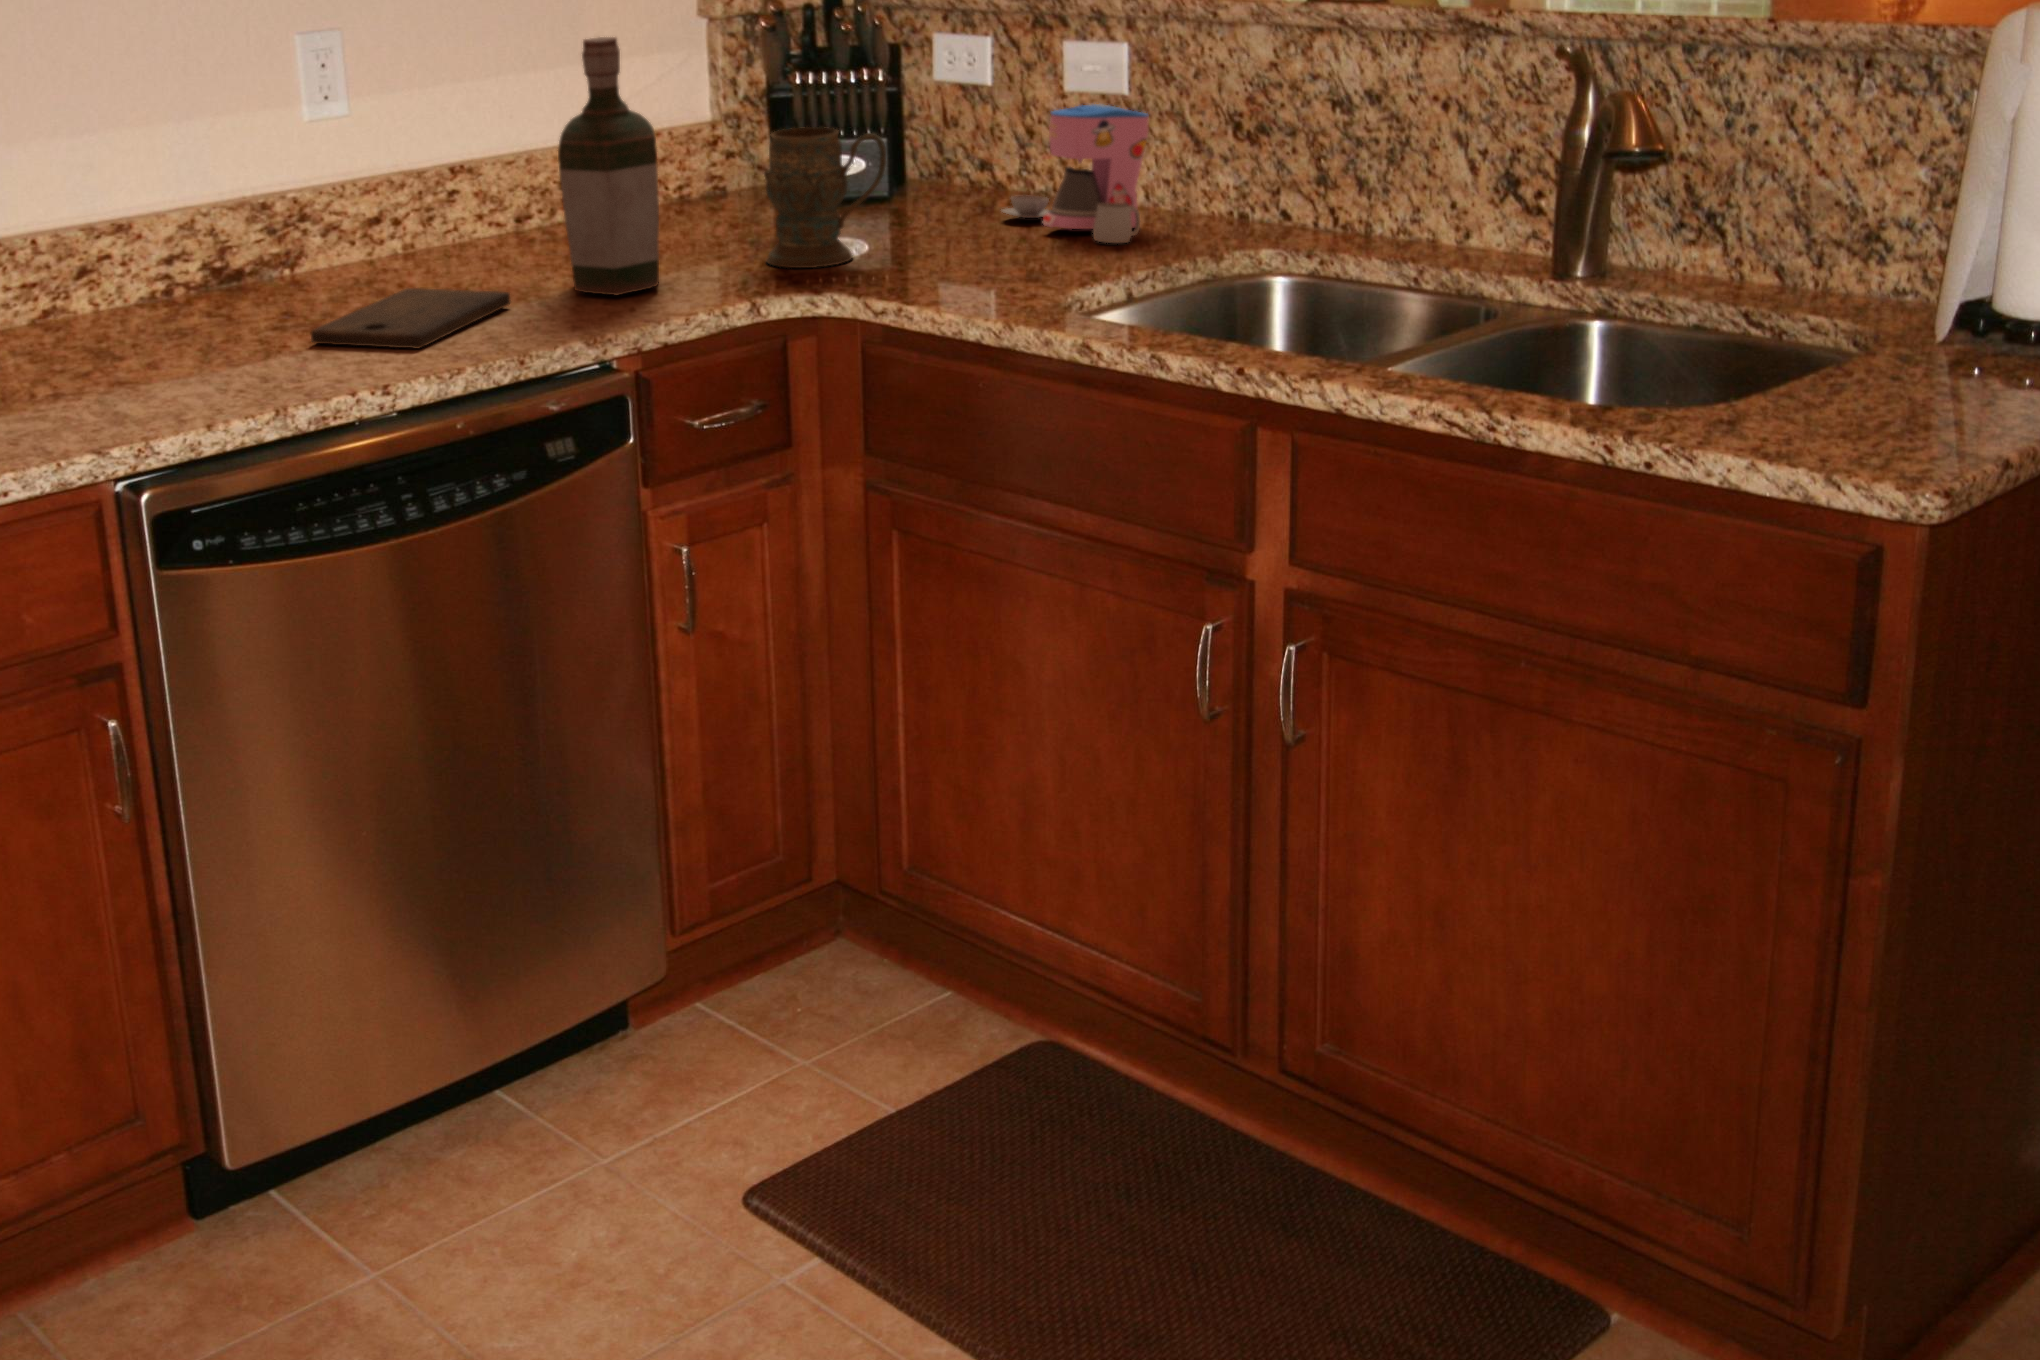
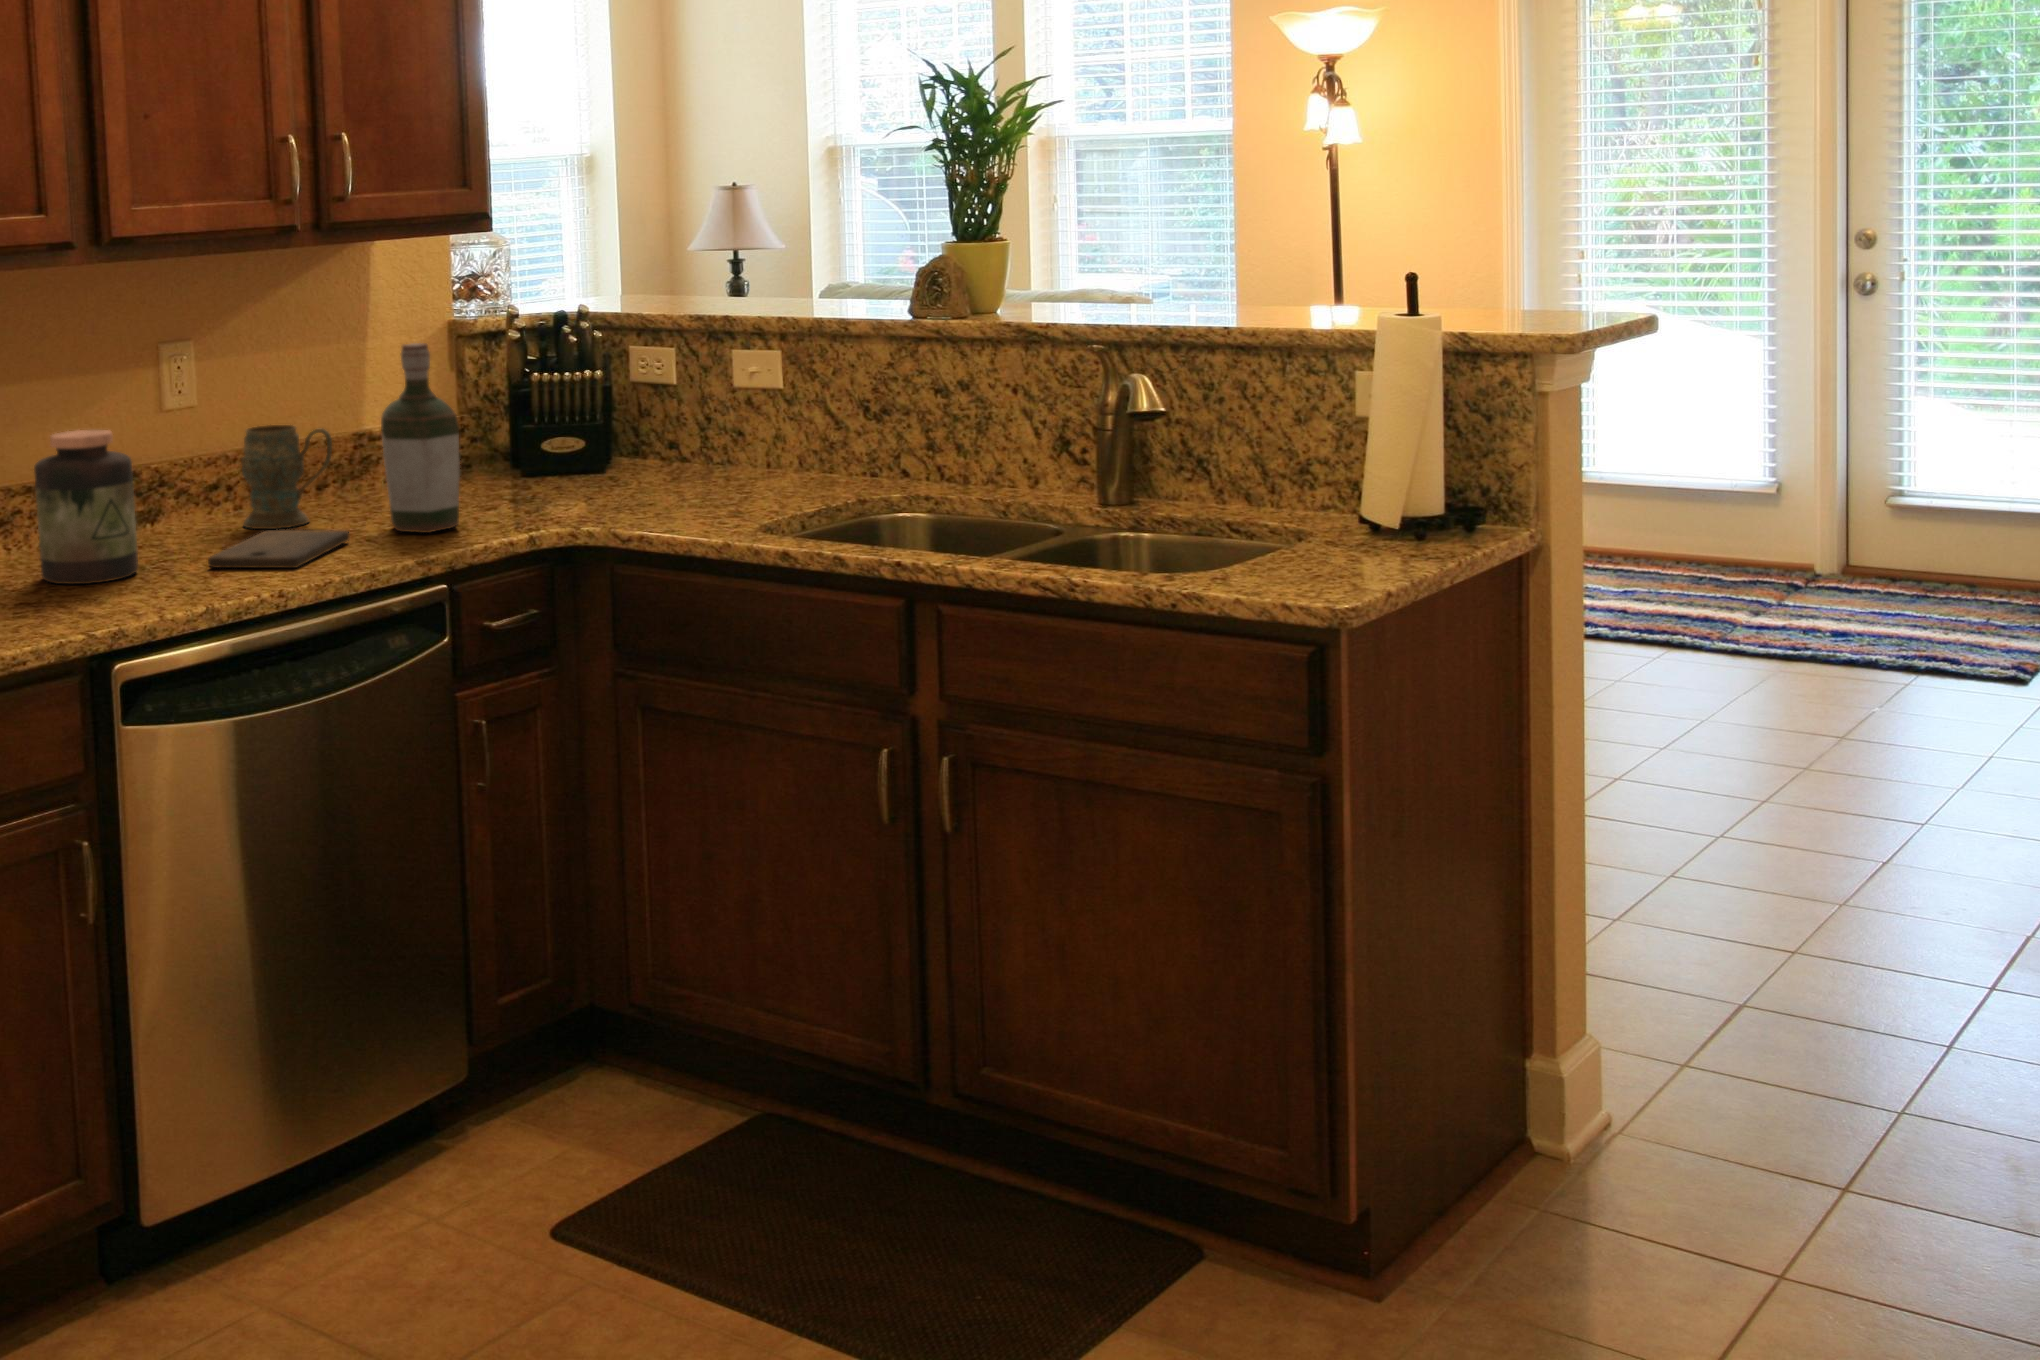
coffee maker: present [1002,104,1149,243] -> none [696,394,804,493]
mug: present [764,127,886,268] -> present [241,425,332,529]
jar: none [79,158,224,365] -> present [34,430,138,584]

